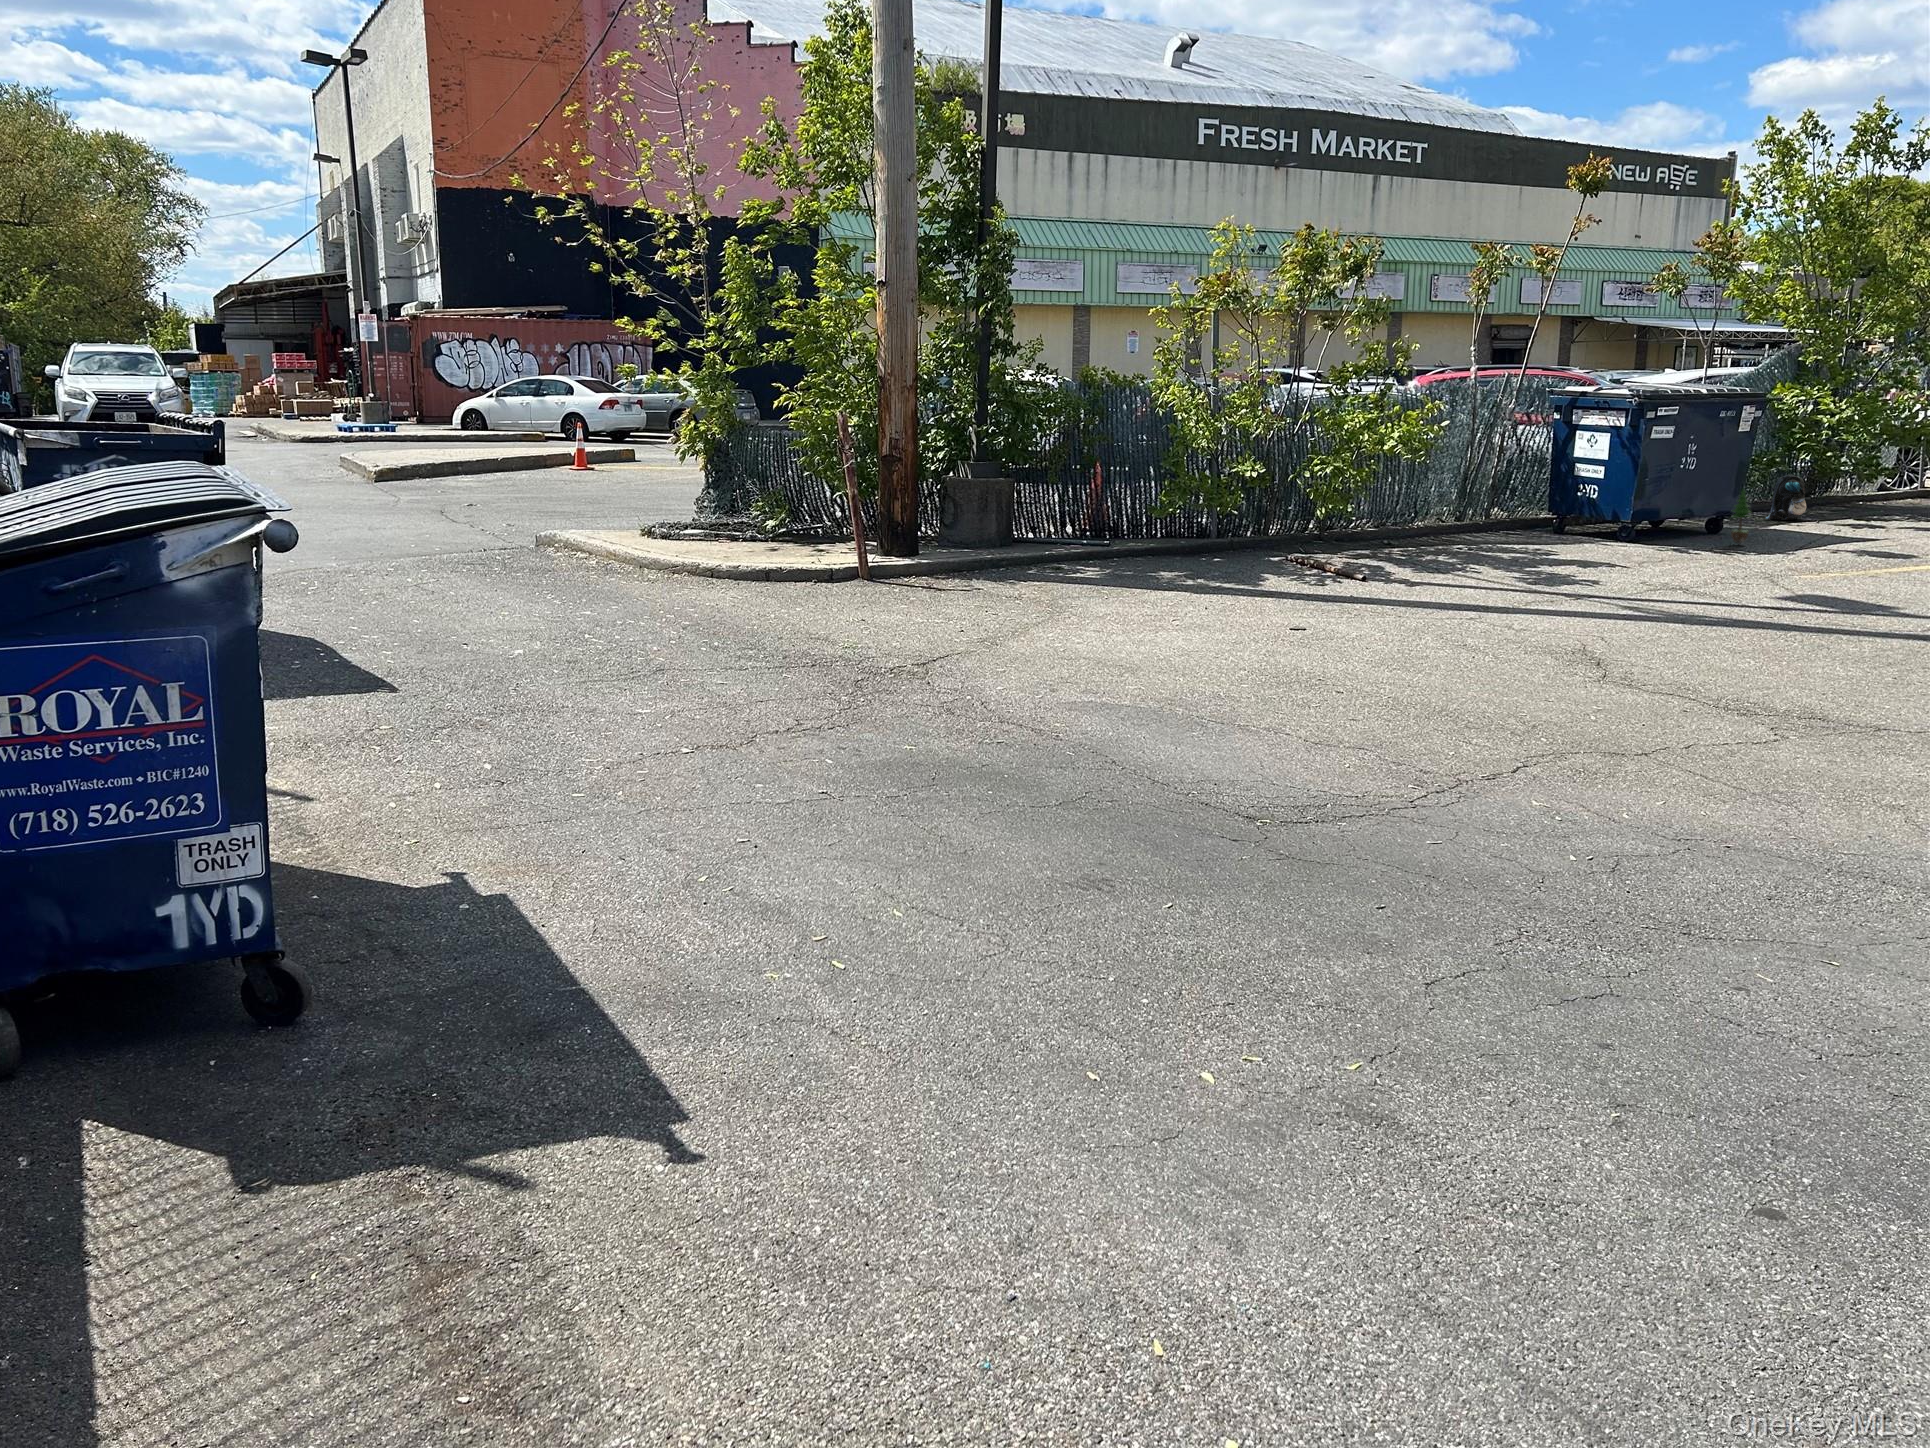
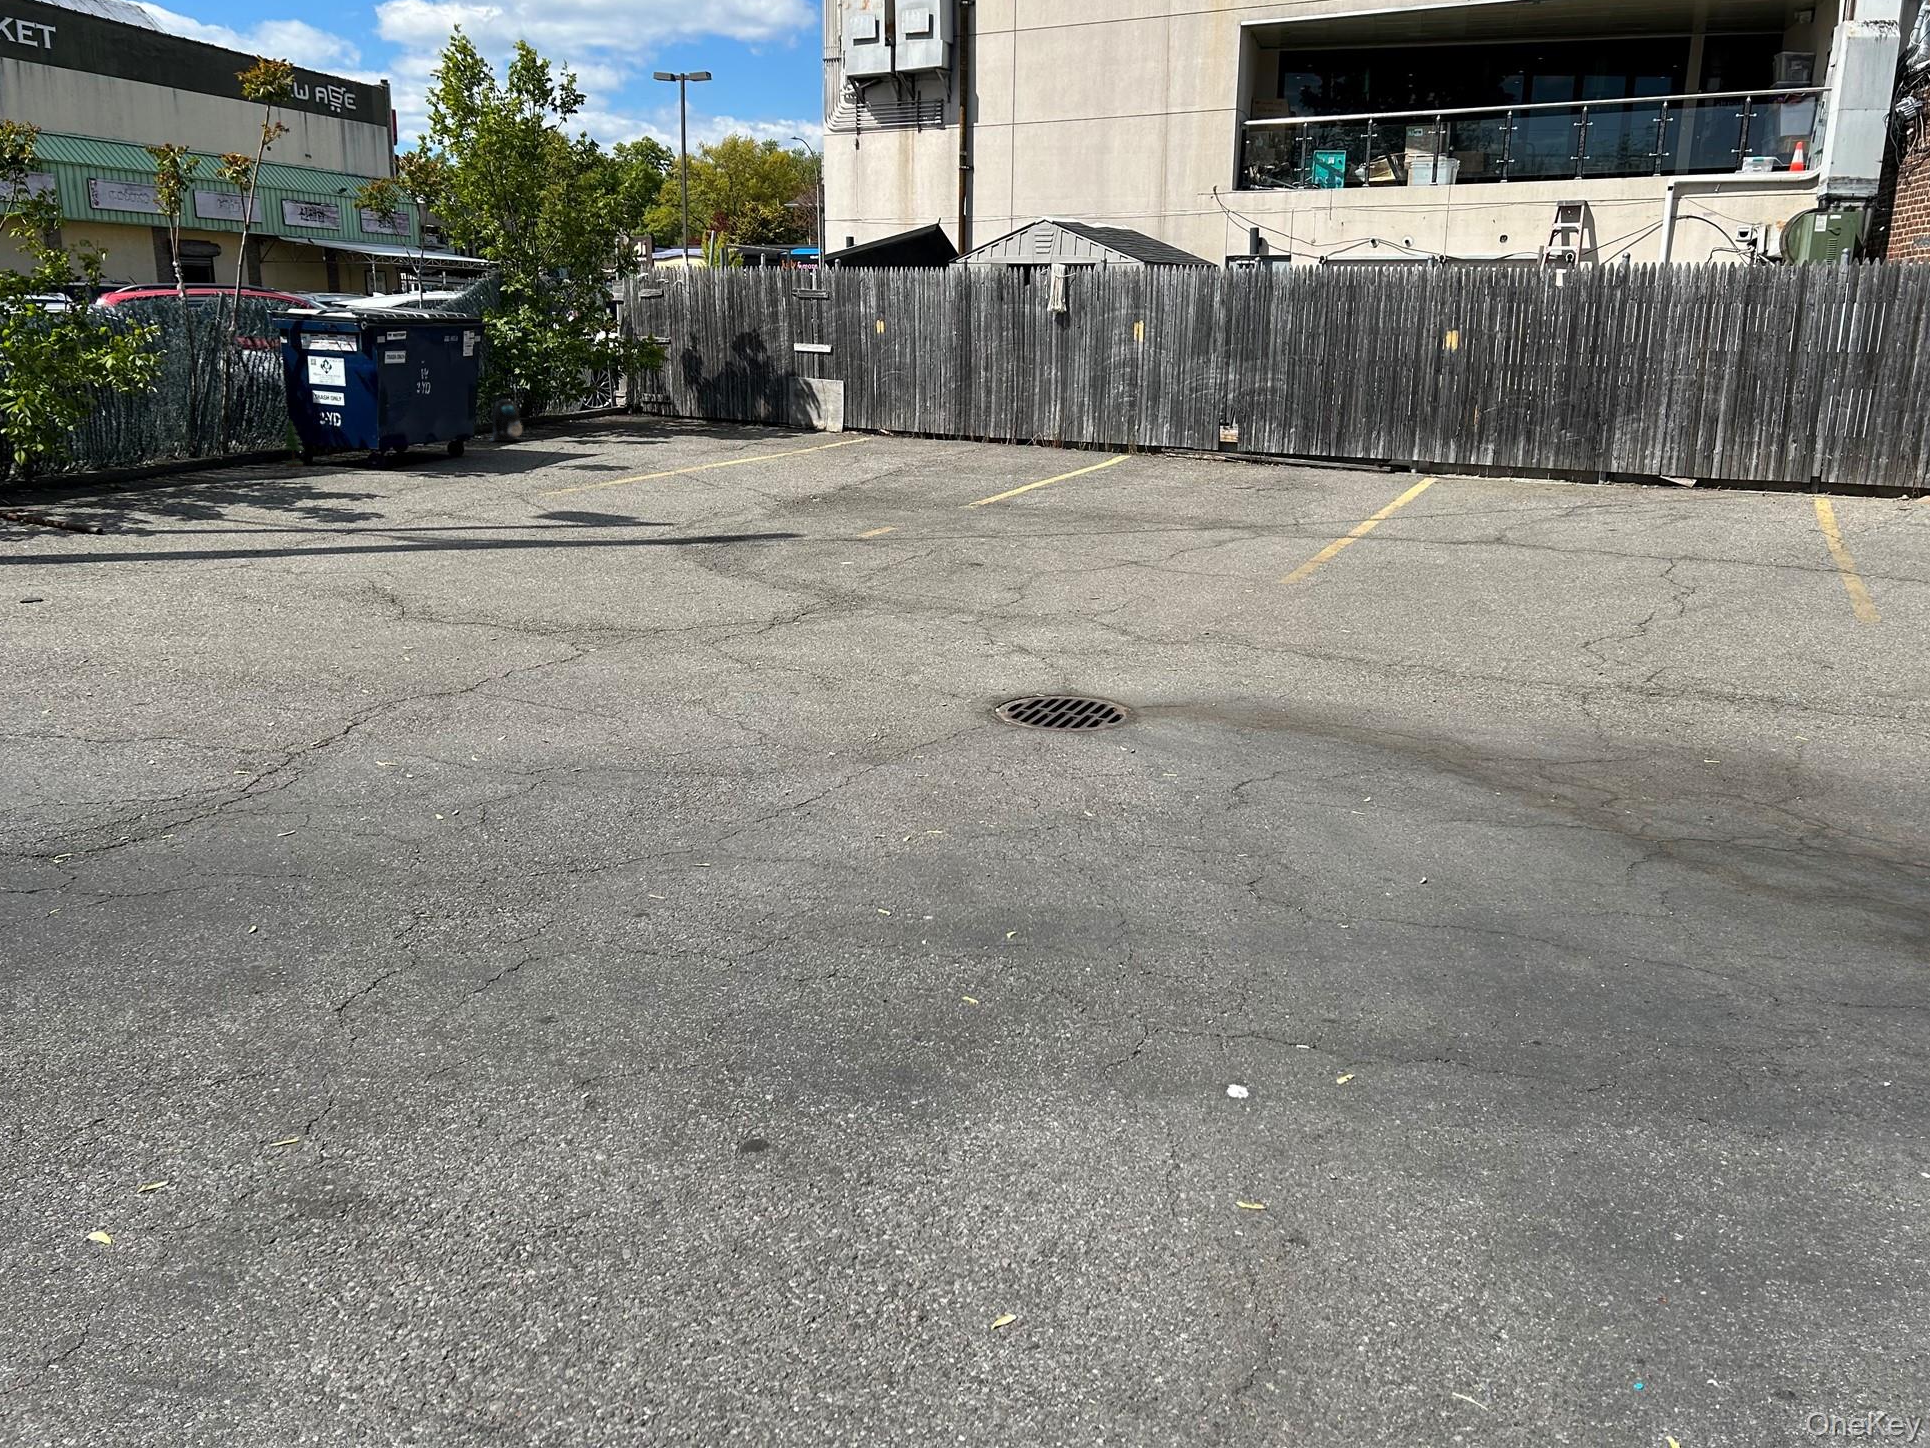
potted tree: present [1731,490,1750,544] -> present [283,420,303,476]

